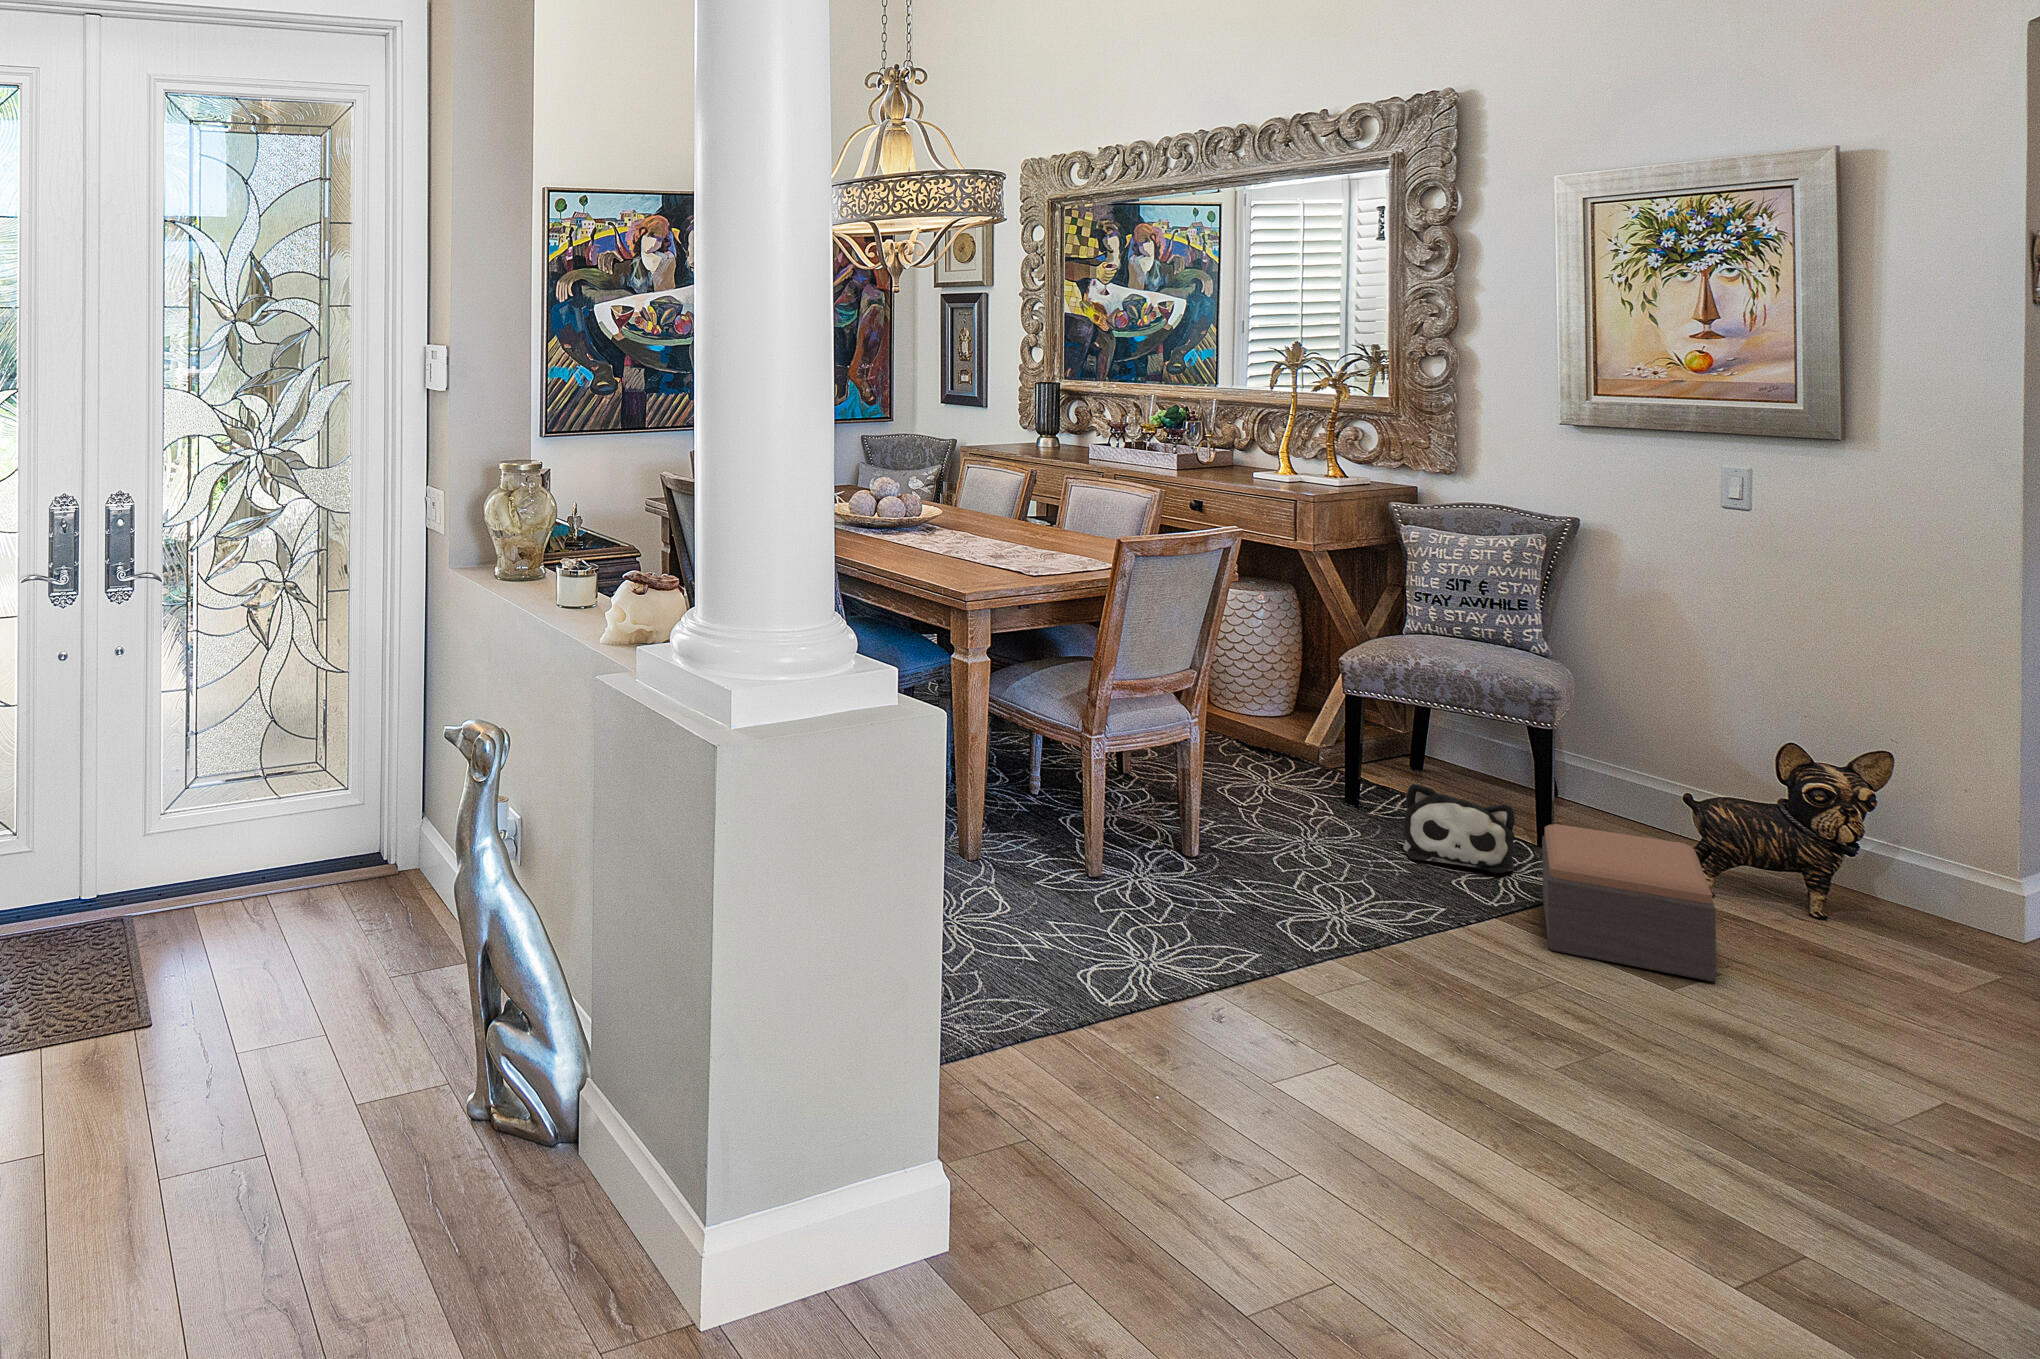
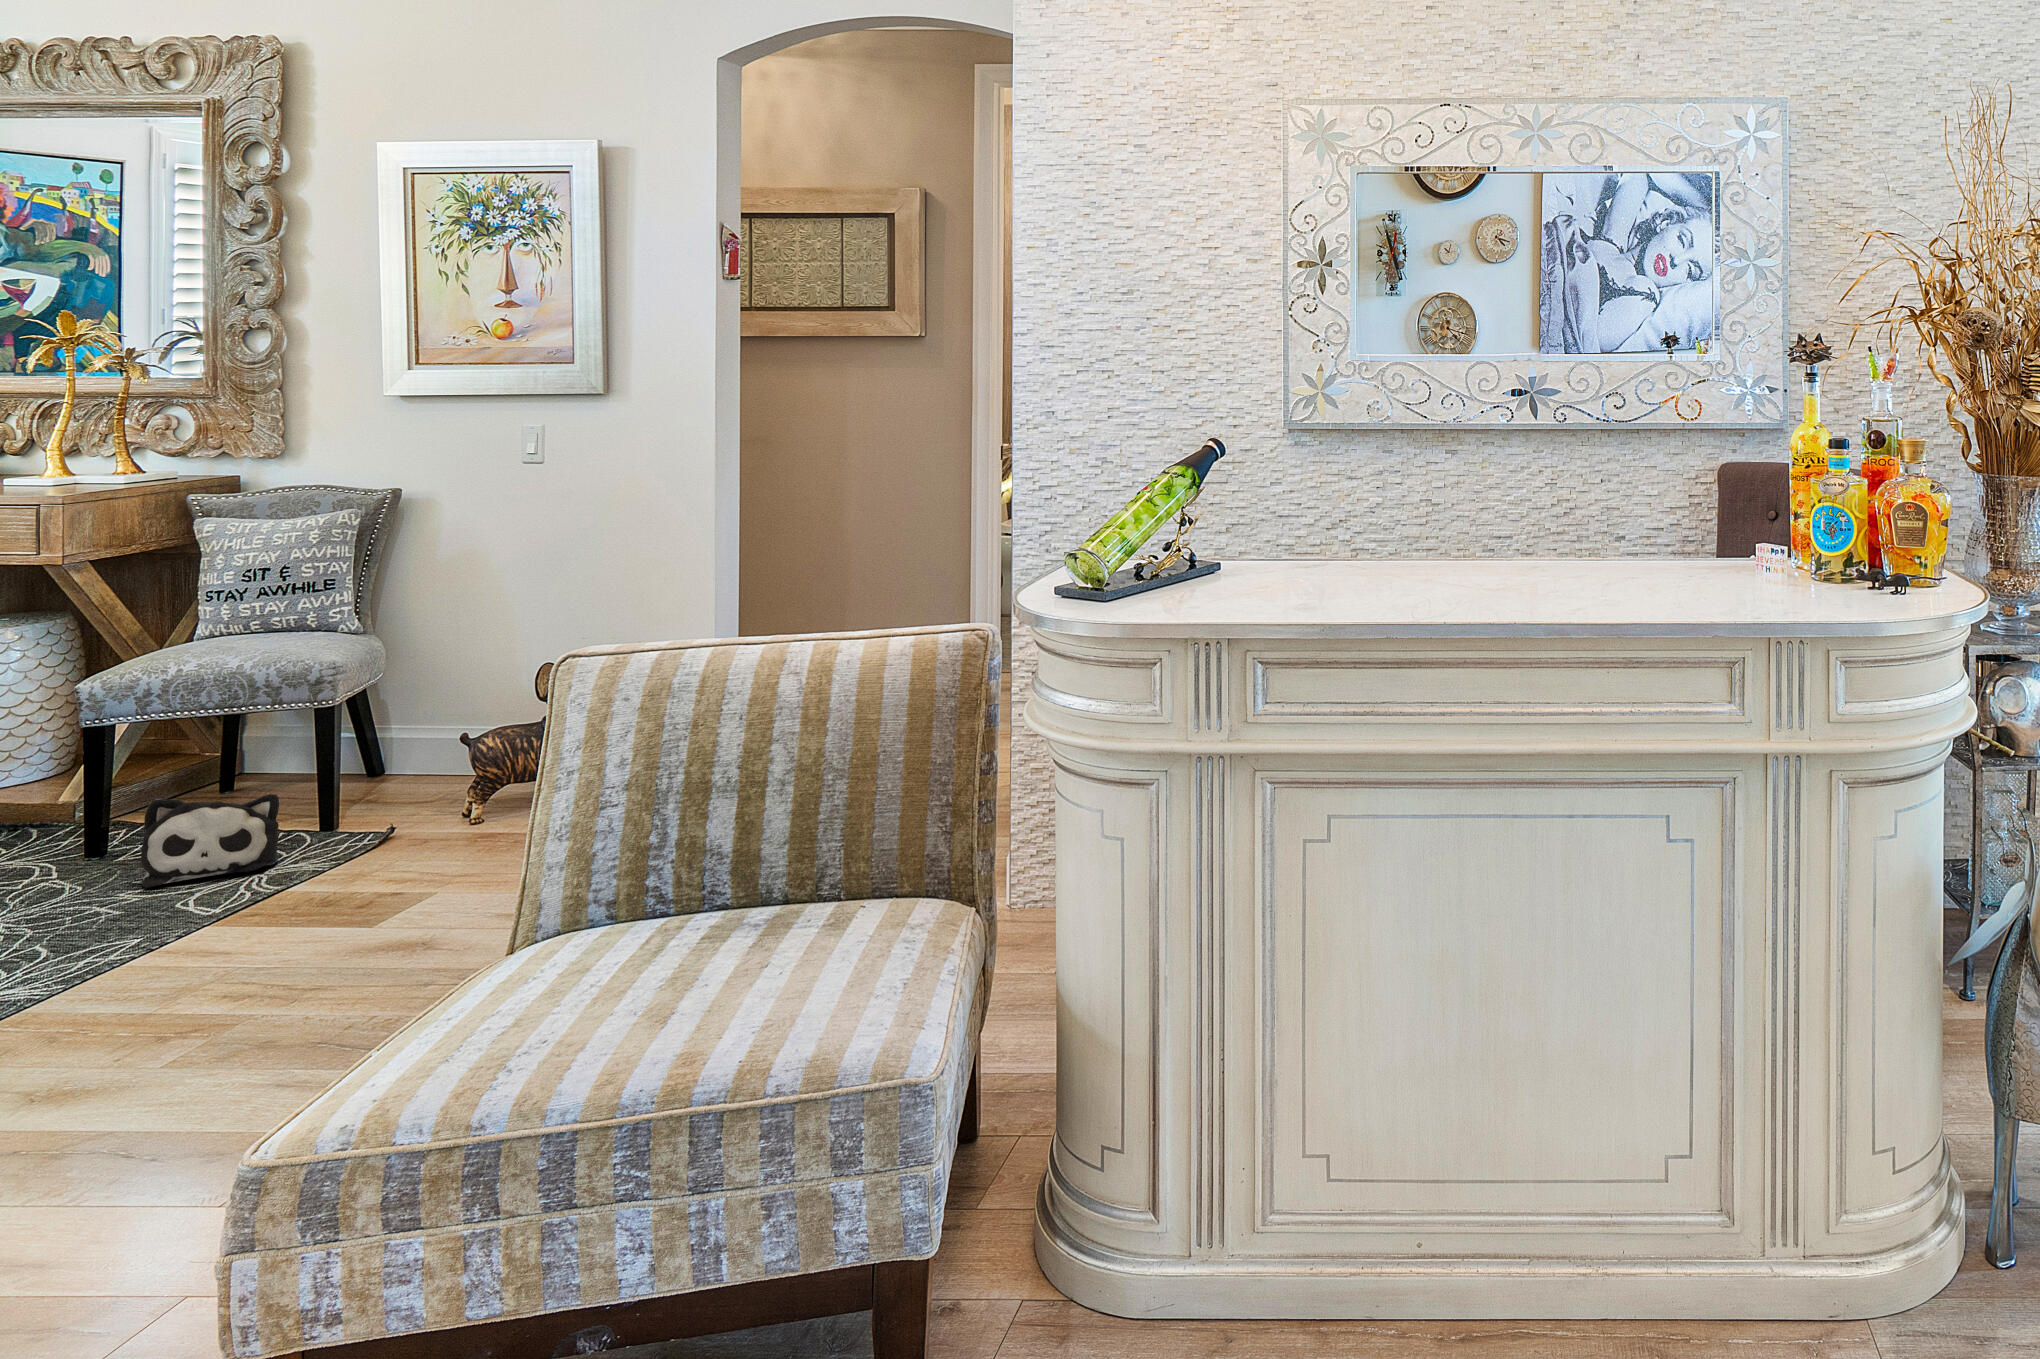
footstool: present [1542,824,1716,982] -> none [270,777,448,924]

